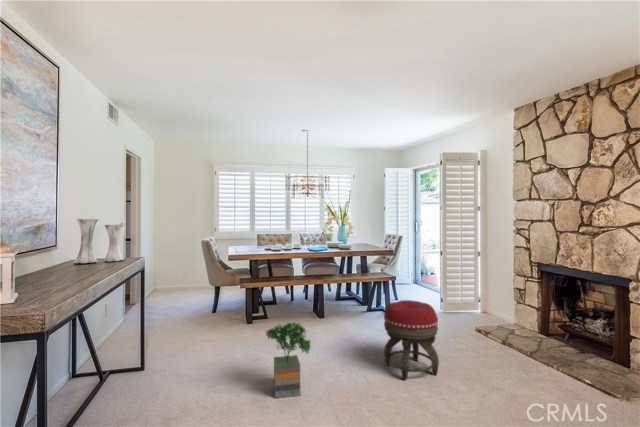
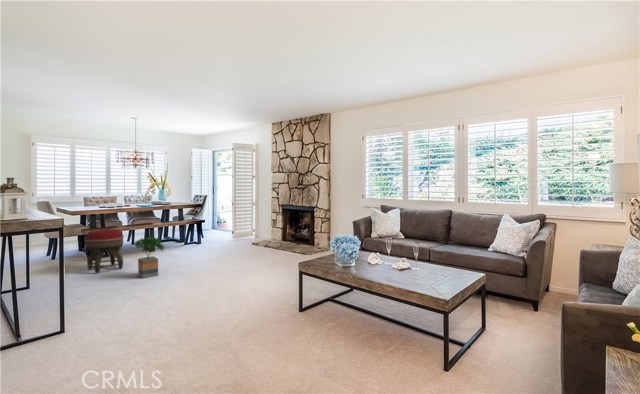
footstool: present [384,300,439,380] -> present [85,229,124,273]

